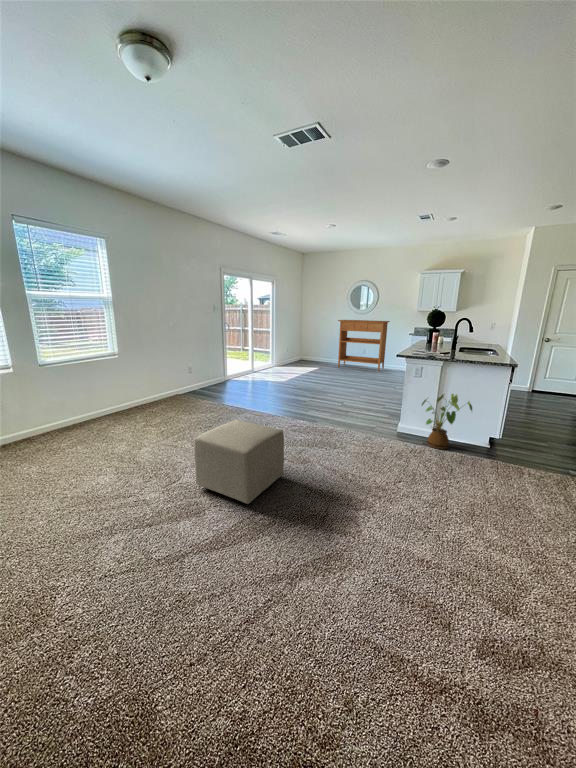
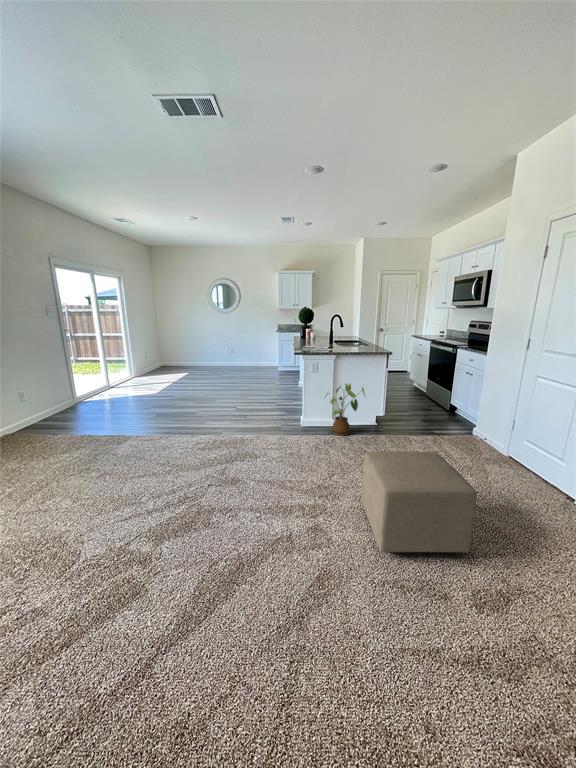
console table: present [338,320,390,371] -> none [201,319,254,370]
ottoman: present [194,420,284,504] -> present [362,451,477,553]

